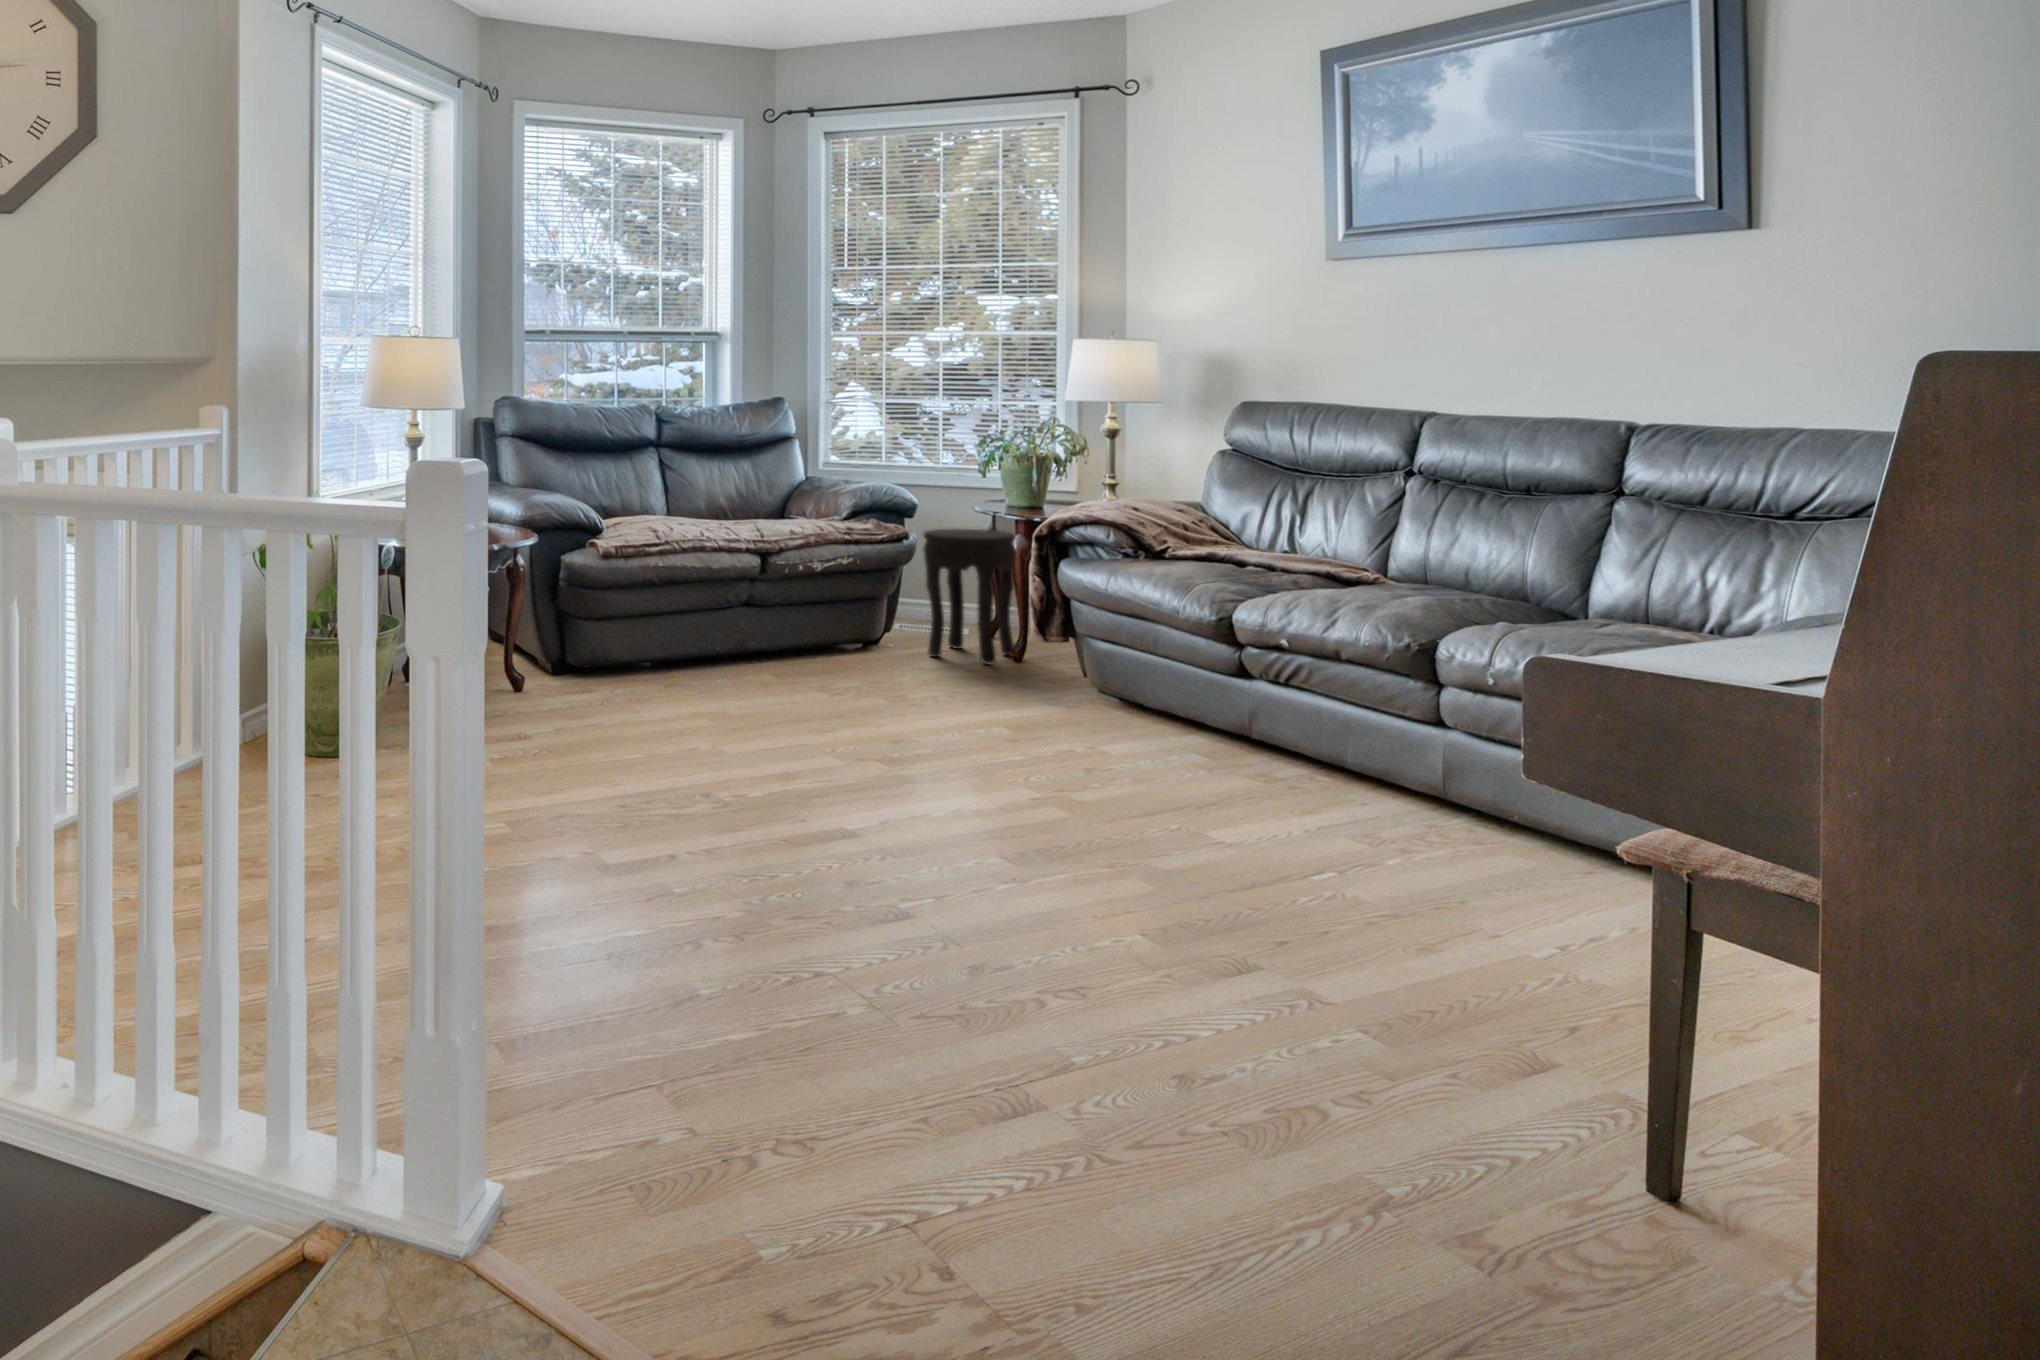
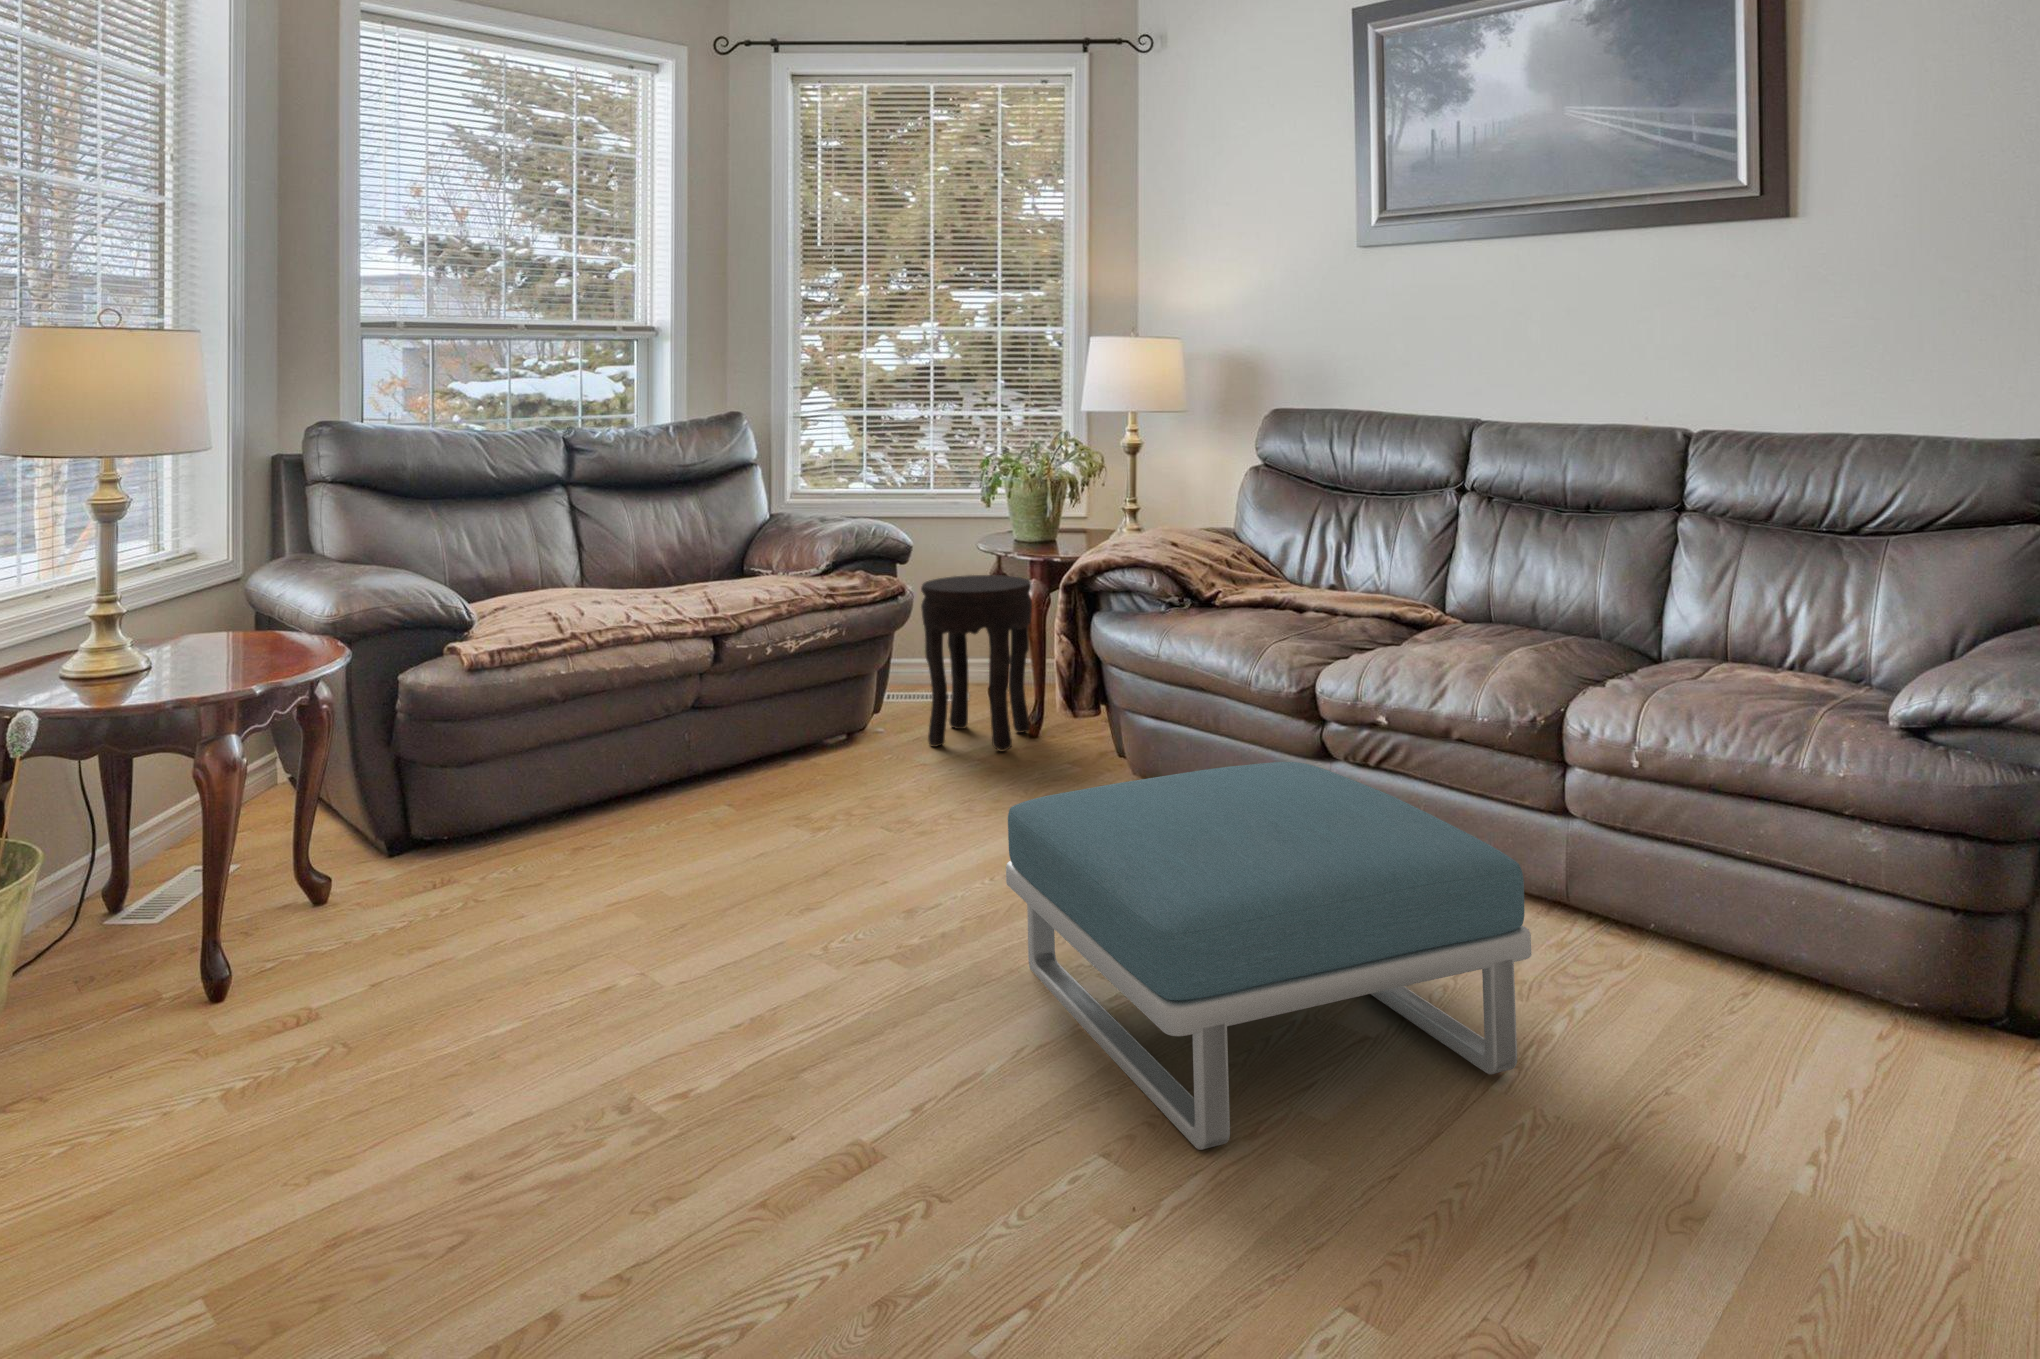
footstool: none [957,656,1343,863] -> present [1006,762,1532,1150]

